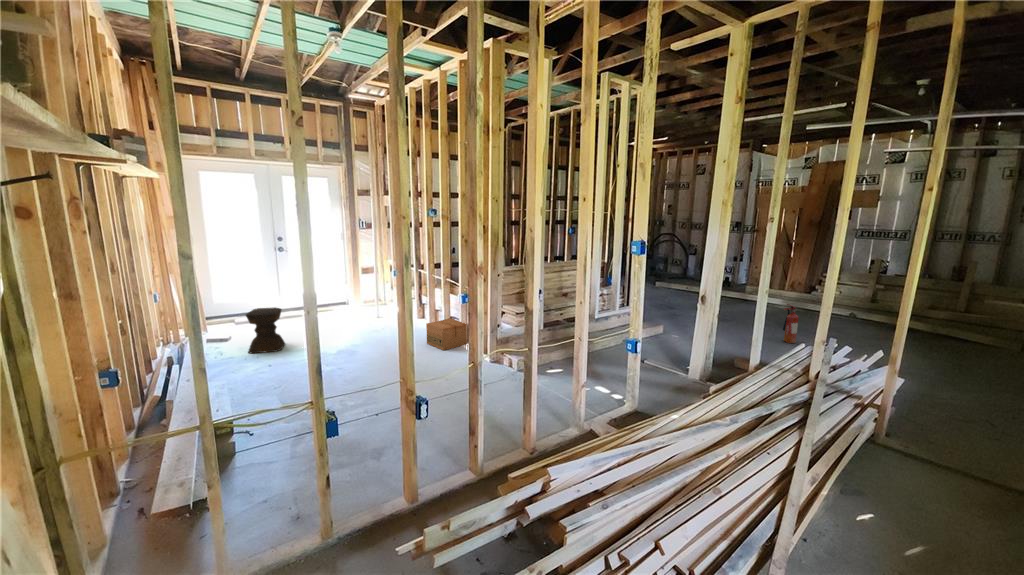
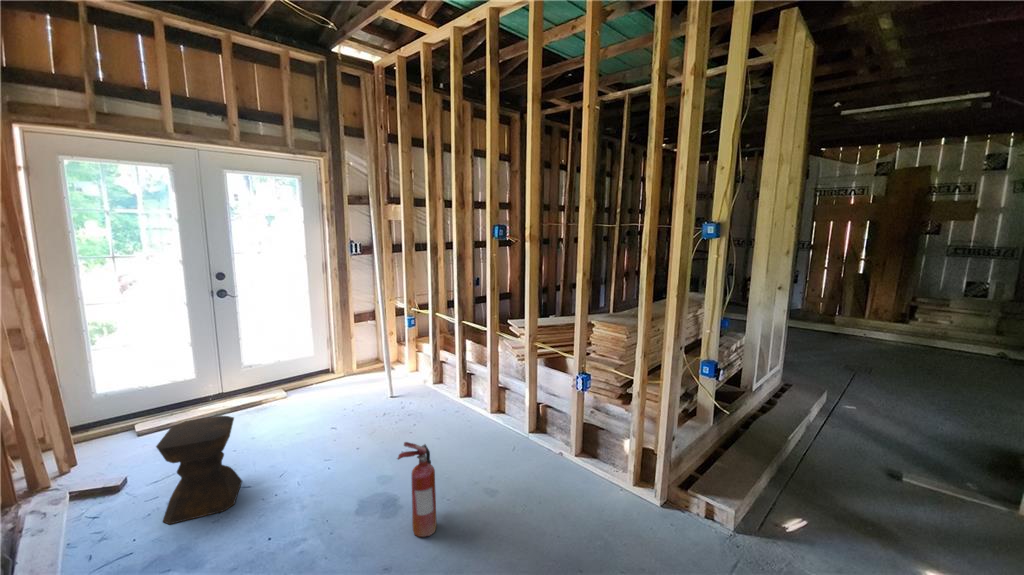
fire extinguisher: present [783,304,799,343] -> present [397,442,437,537]
cardboard box: present [426,318,467,350] -> none [504,404,571,473]

